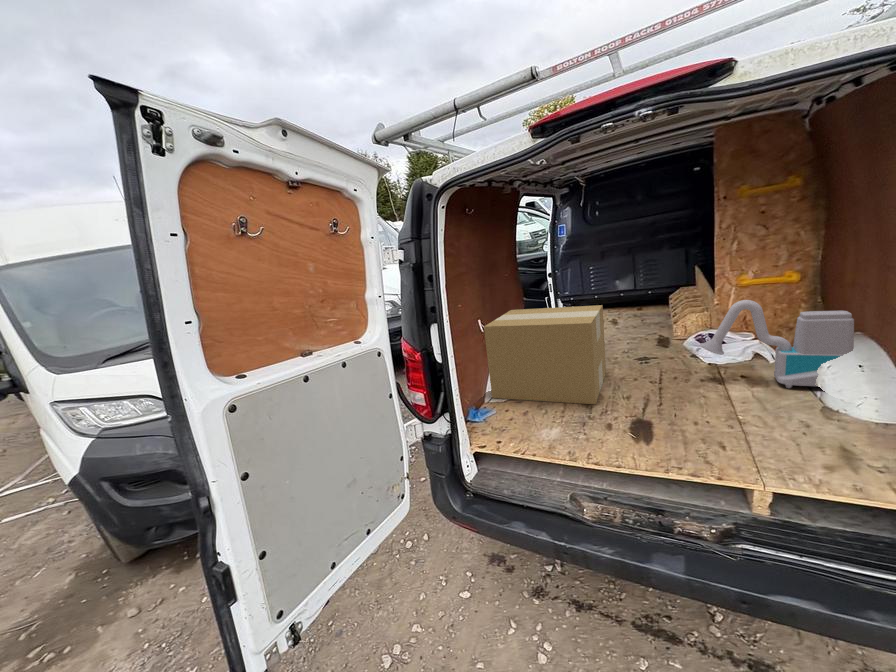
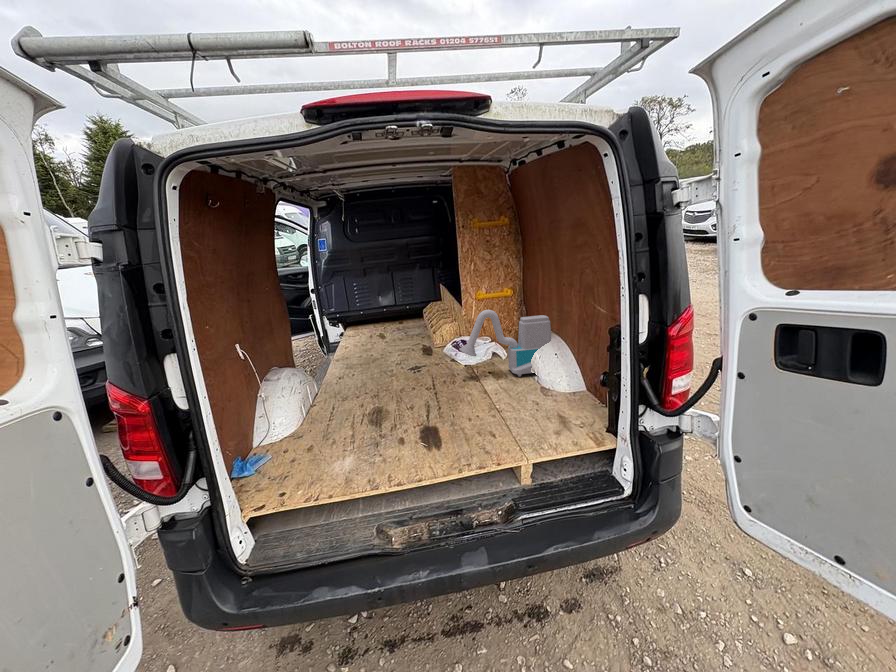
cardboard box: present [484,305,606,404] -> none [246,320,385,437]

